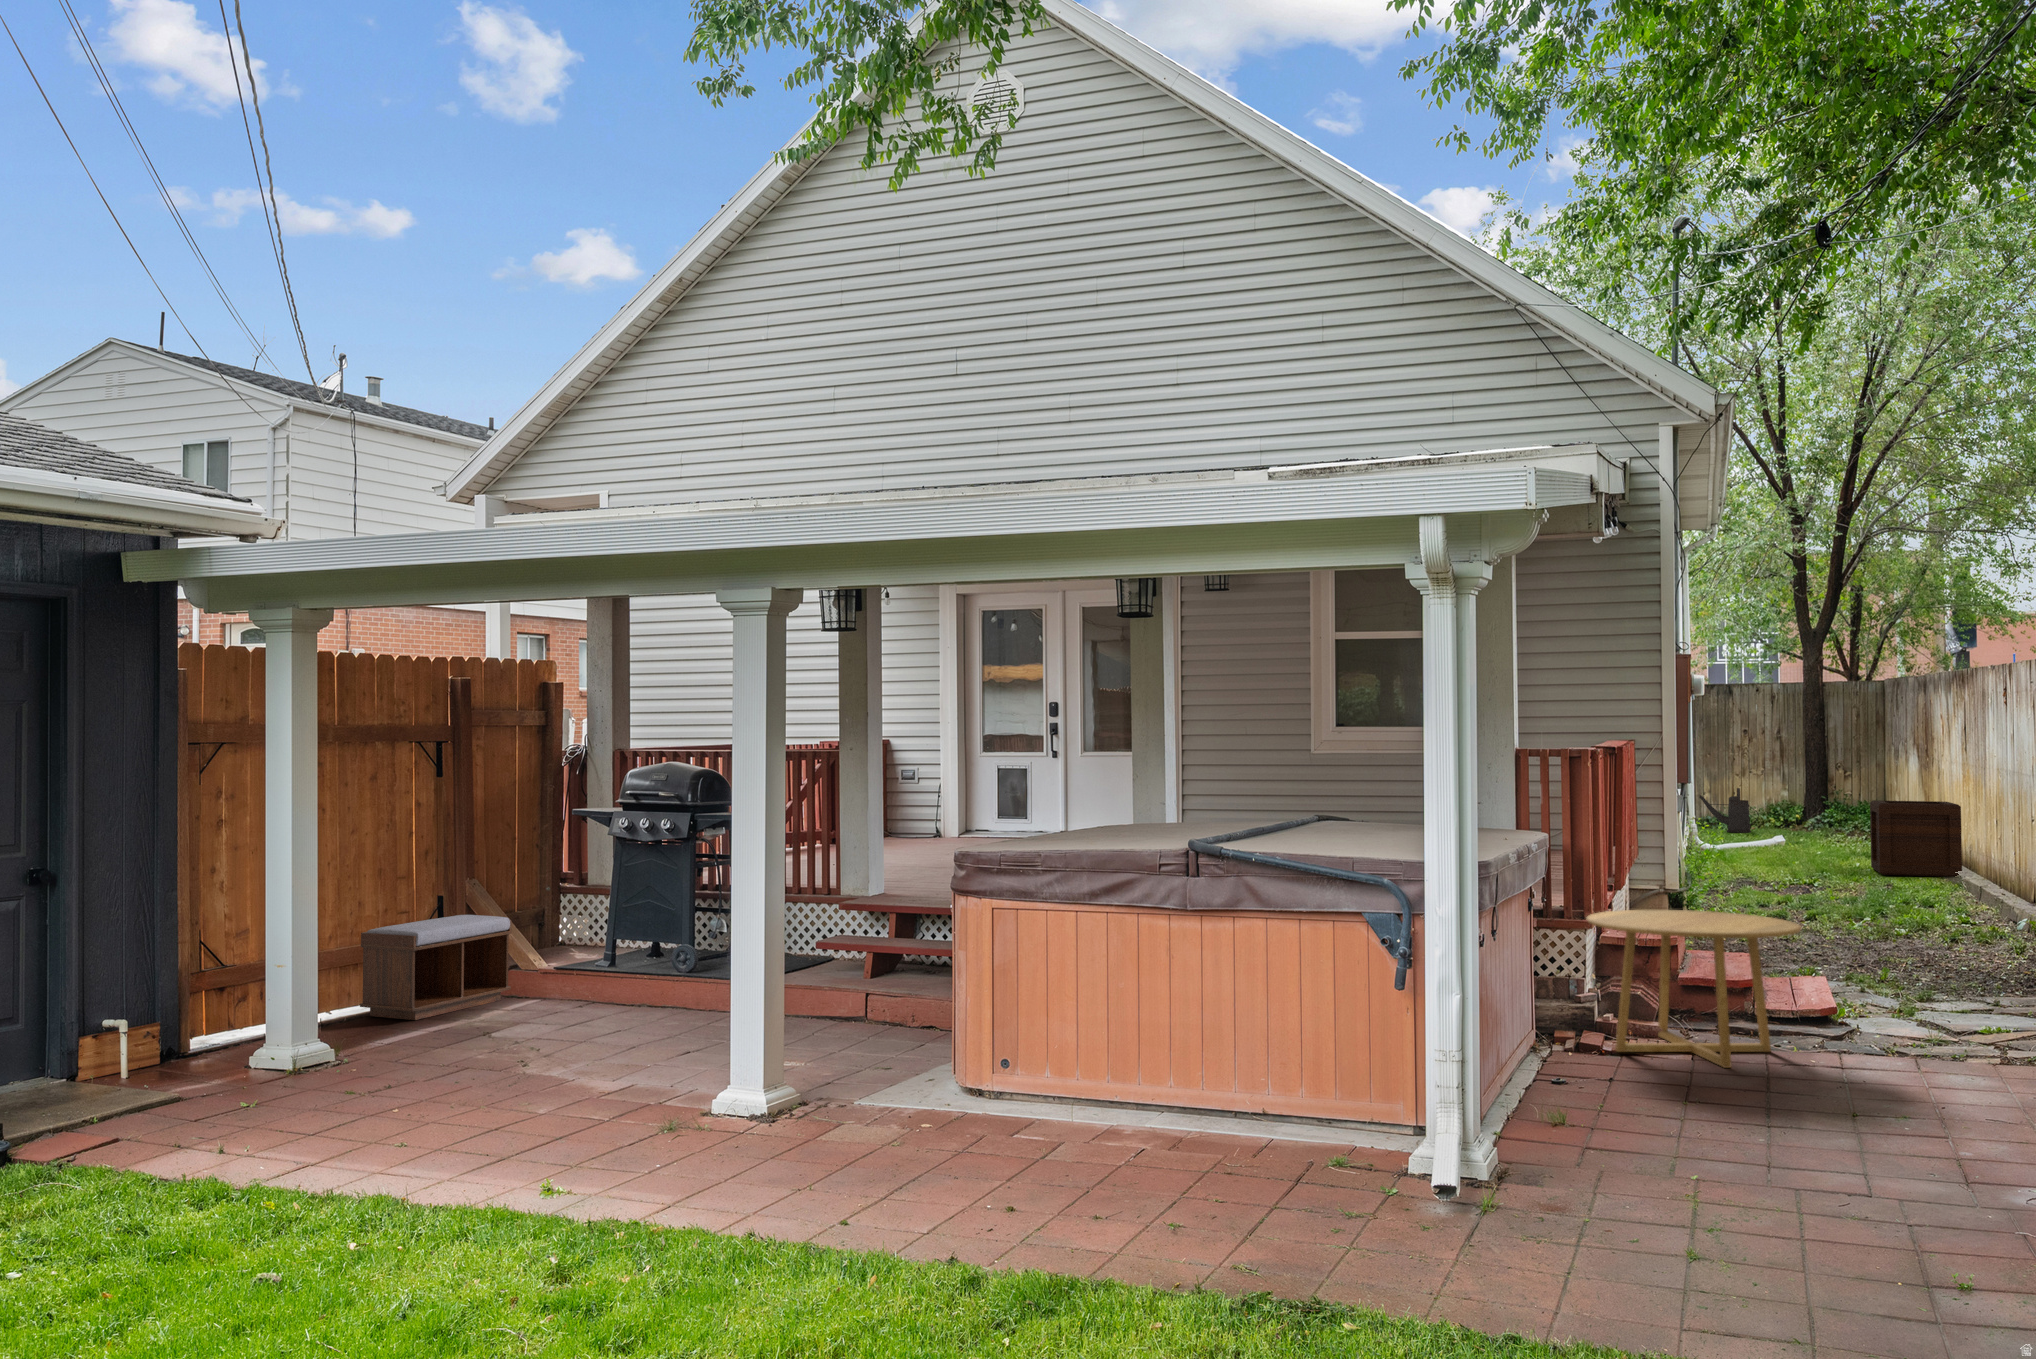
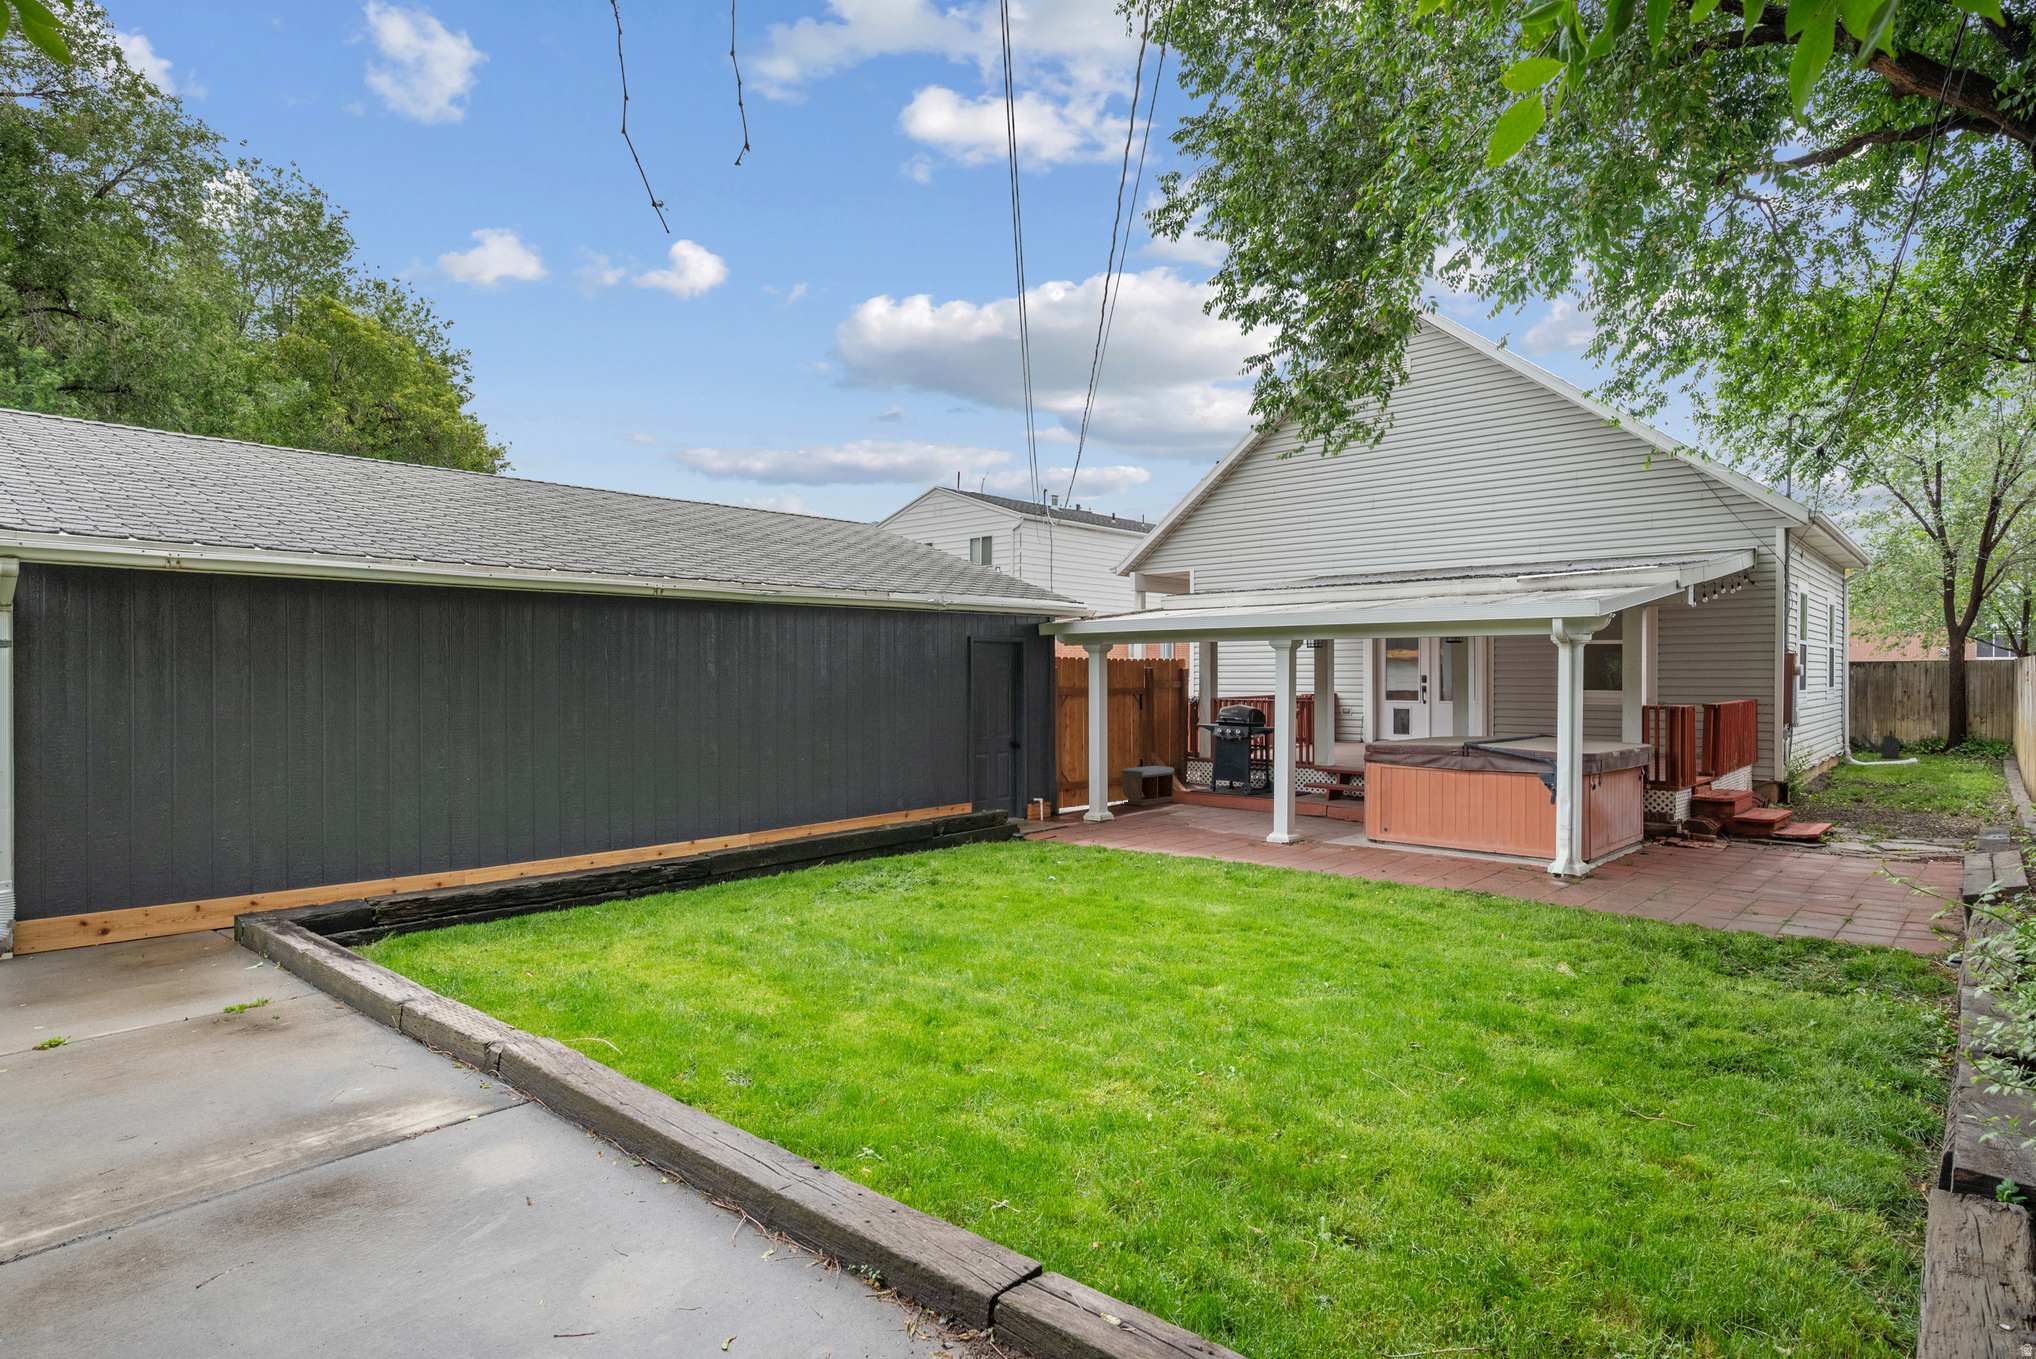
wooden crate: present [1870,800,1962,877] -> none [1952,740,2012,787]
round table: present [1586,910,1801,1068] -> none [1669,783,1778,852]

